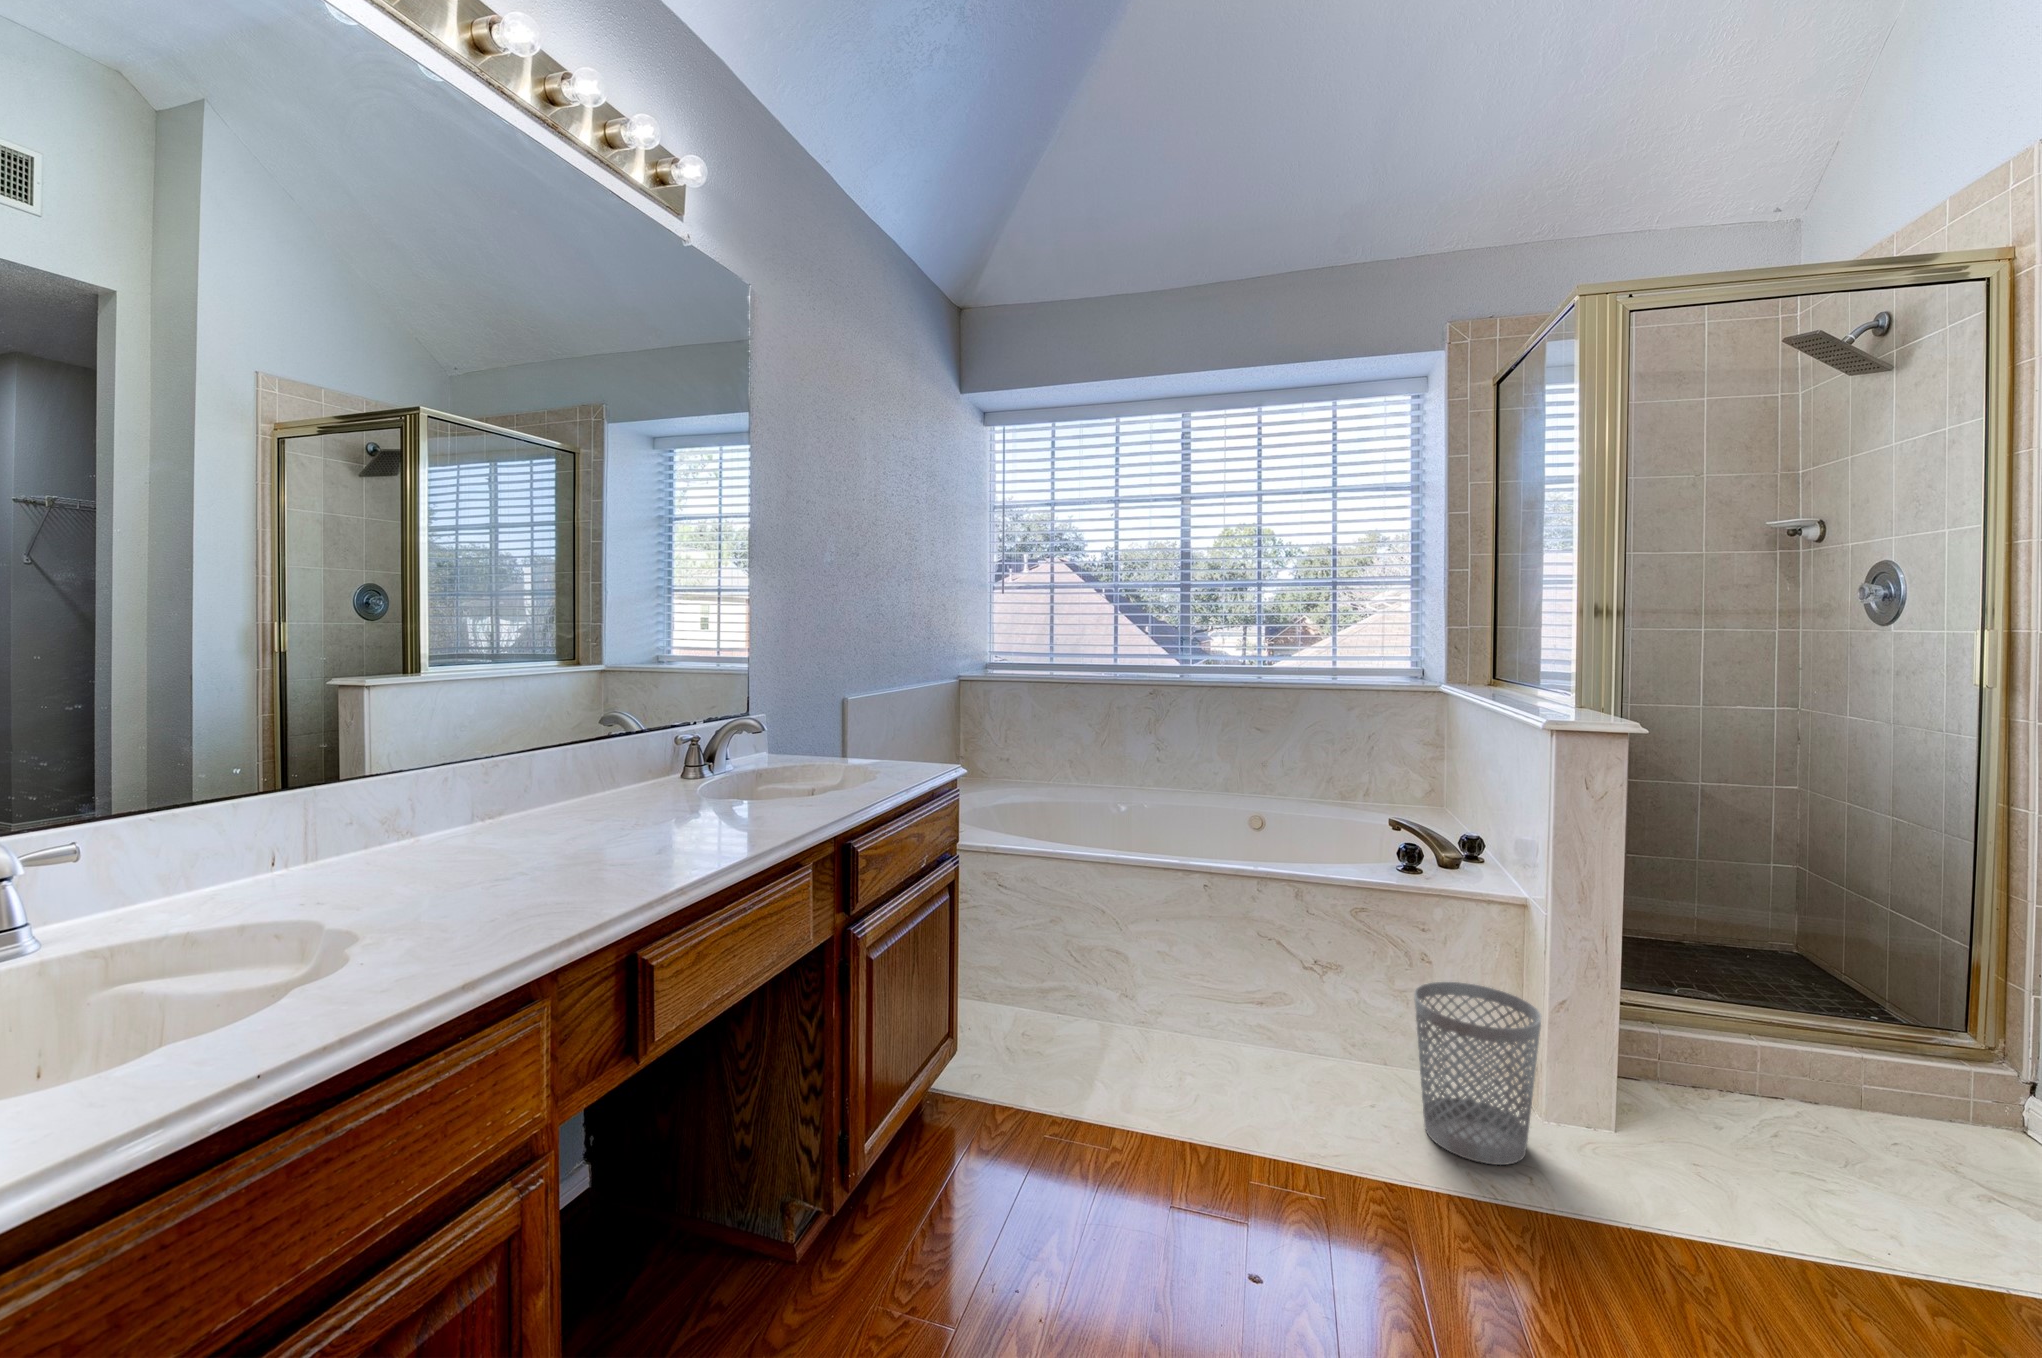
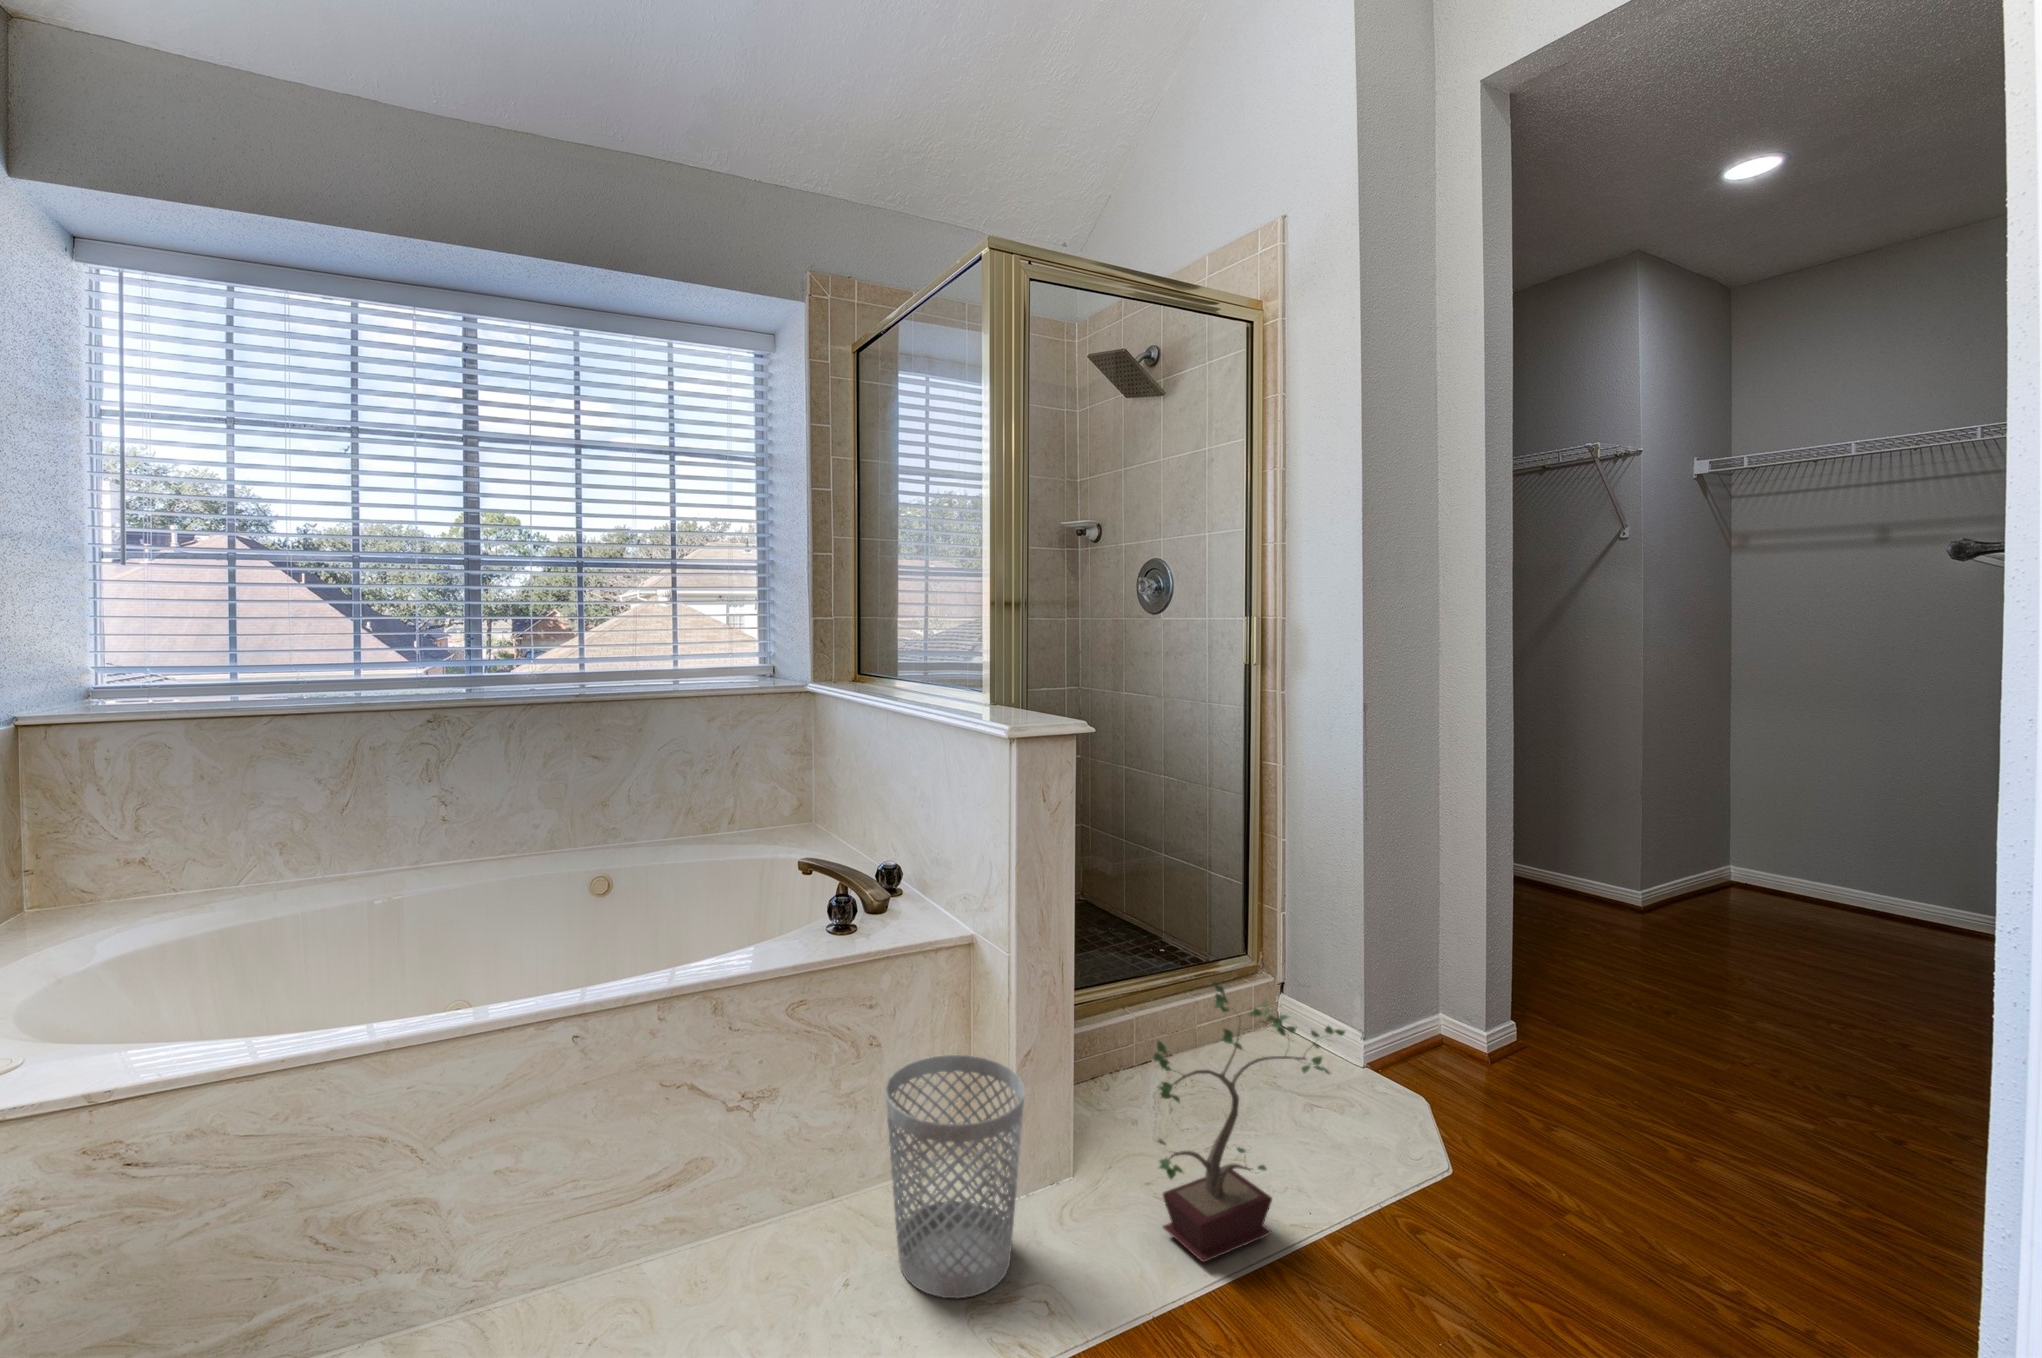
potted plant: none [1673,987,1976,1255] -> present [1154,982,1345,1262]

